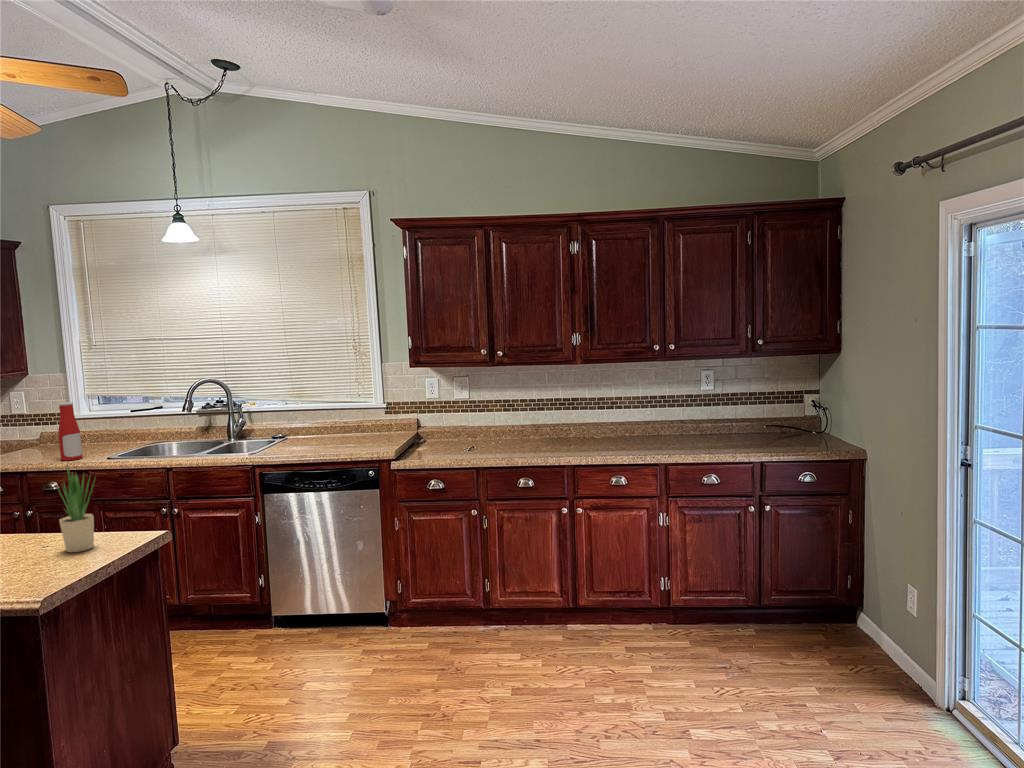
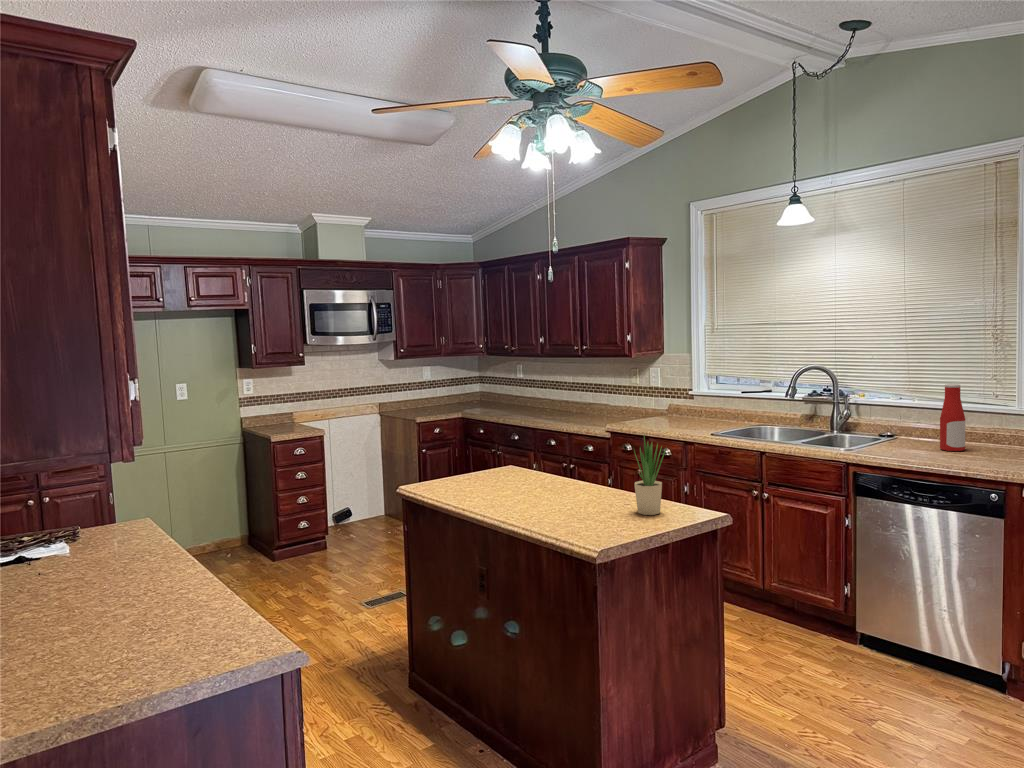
bottle: present [58,402,83,461] -> present [940,384,965,451]

